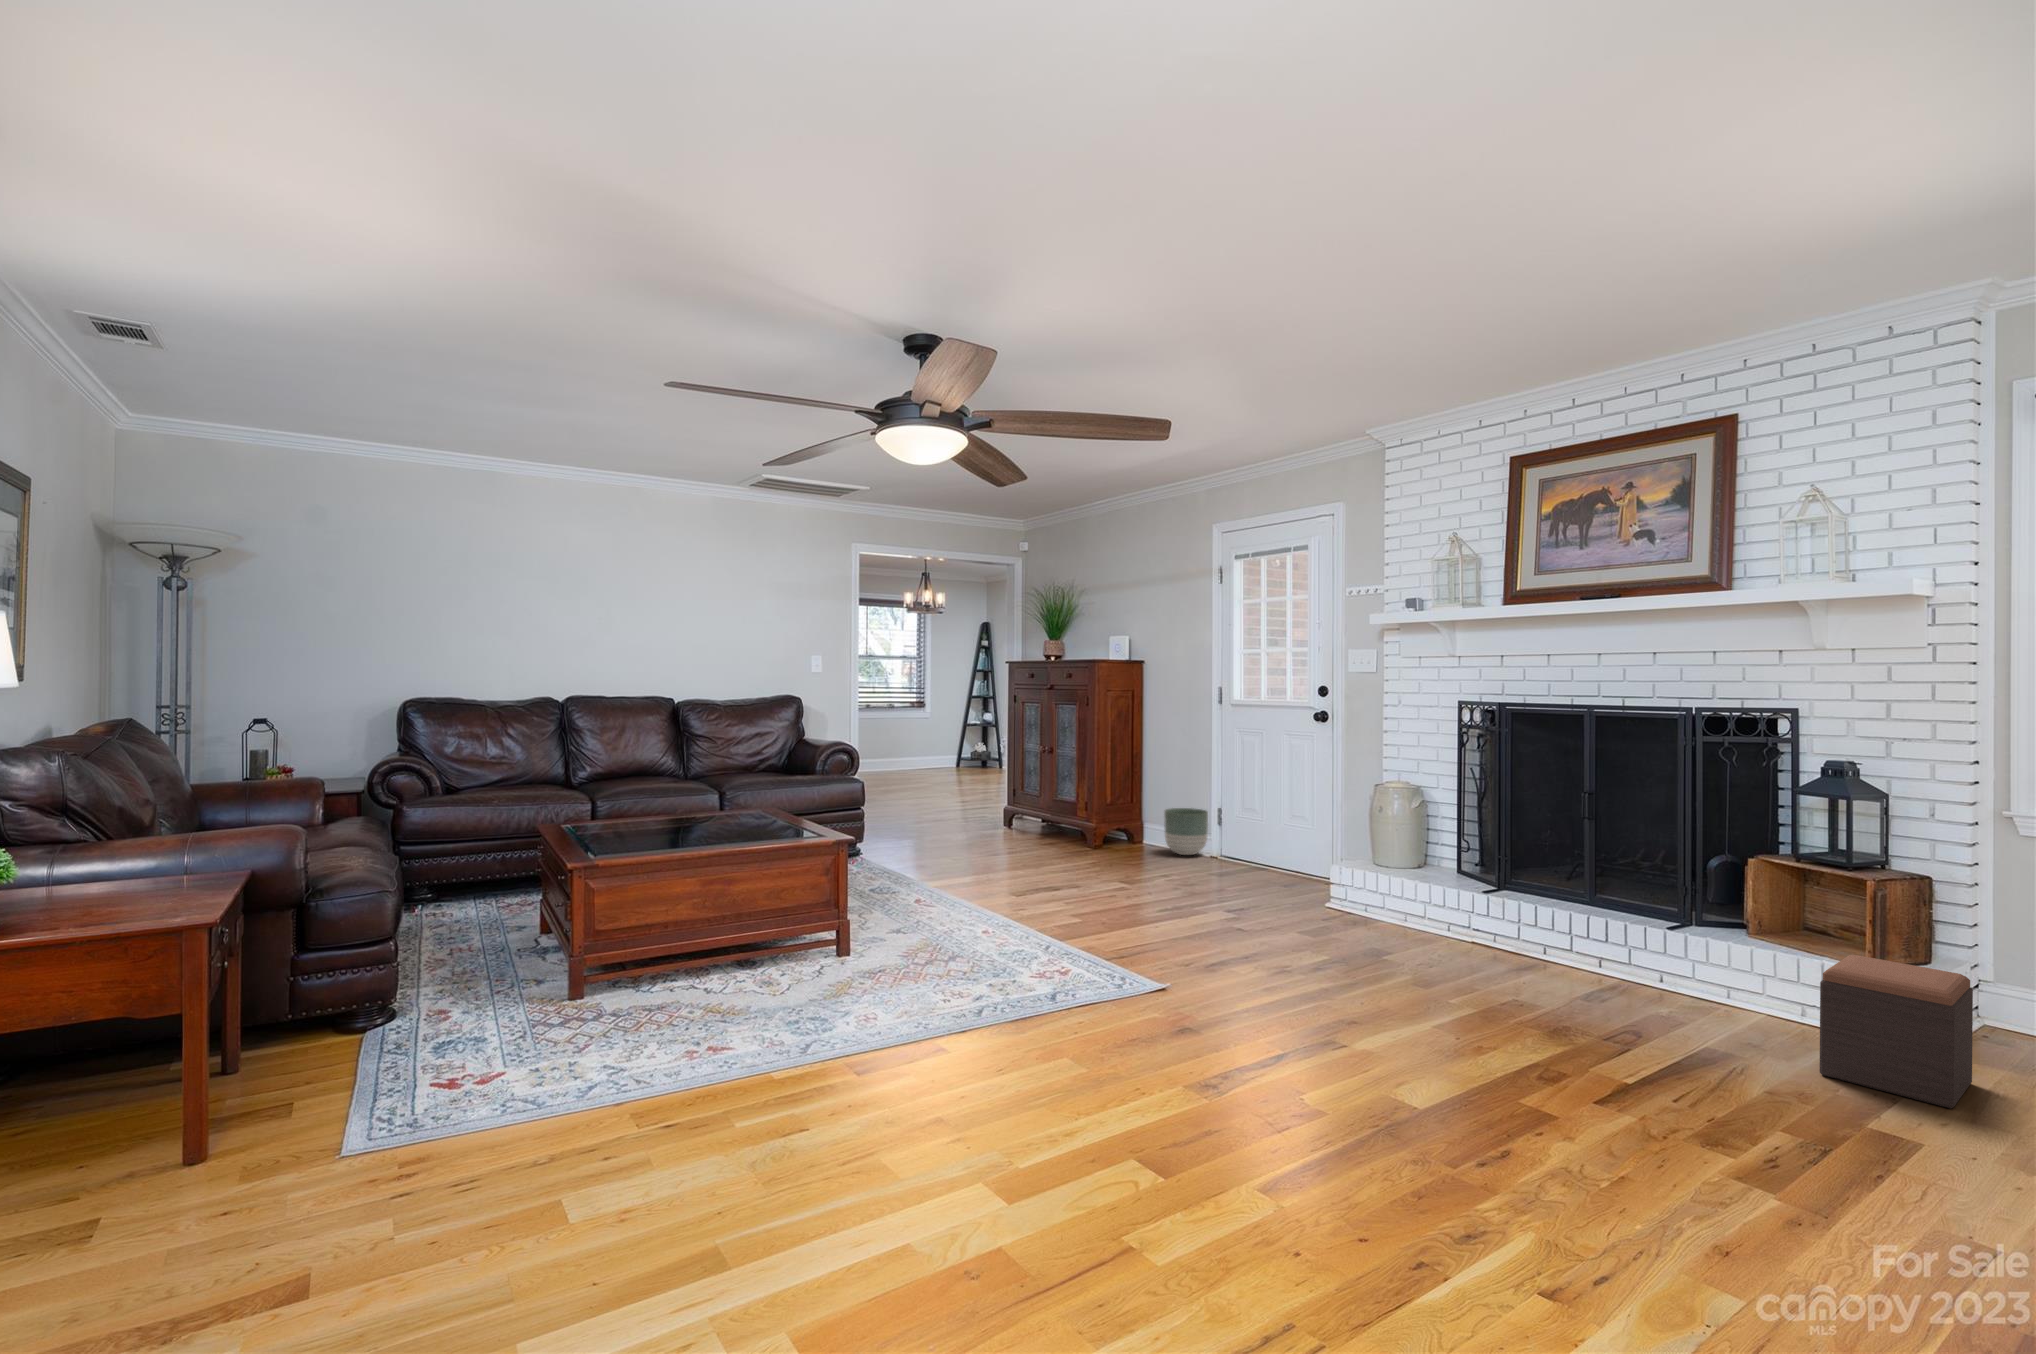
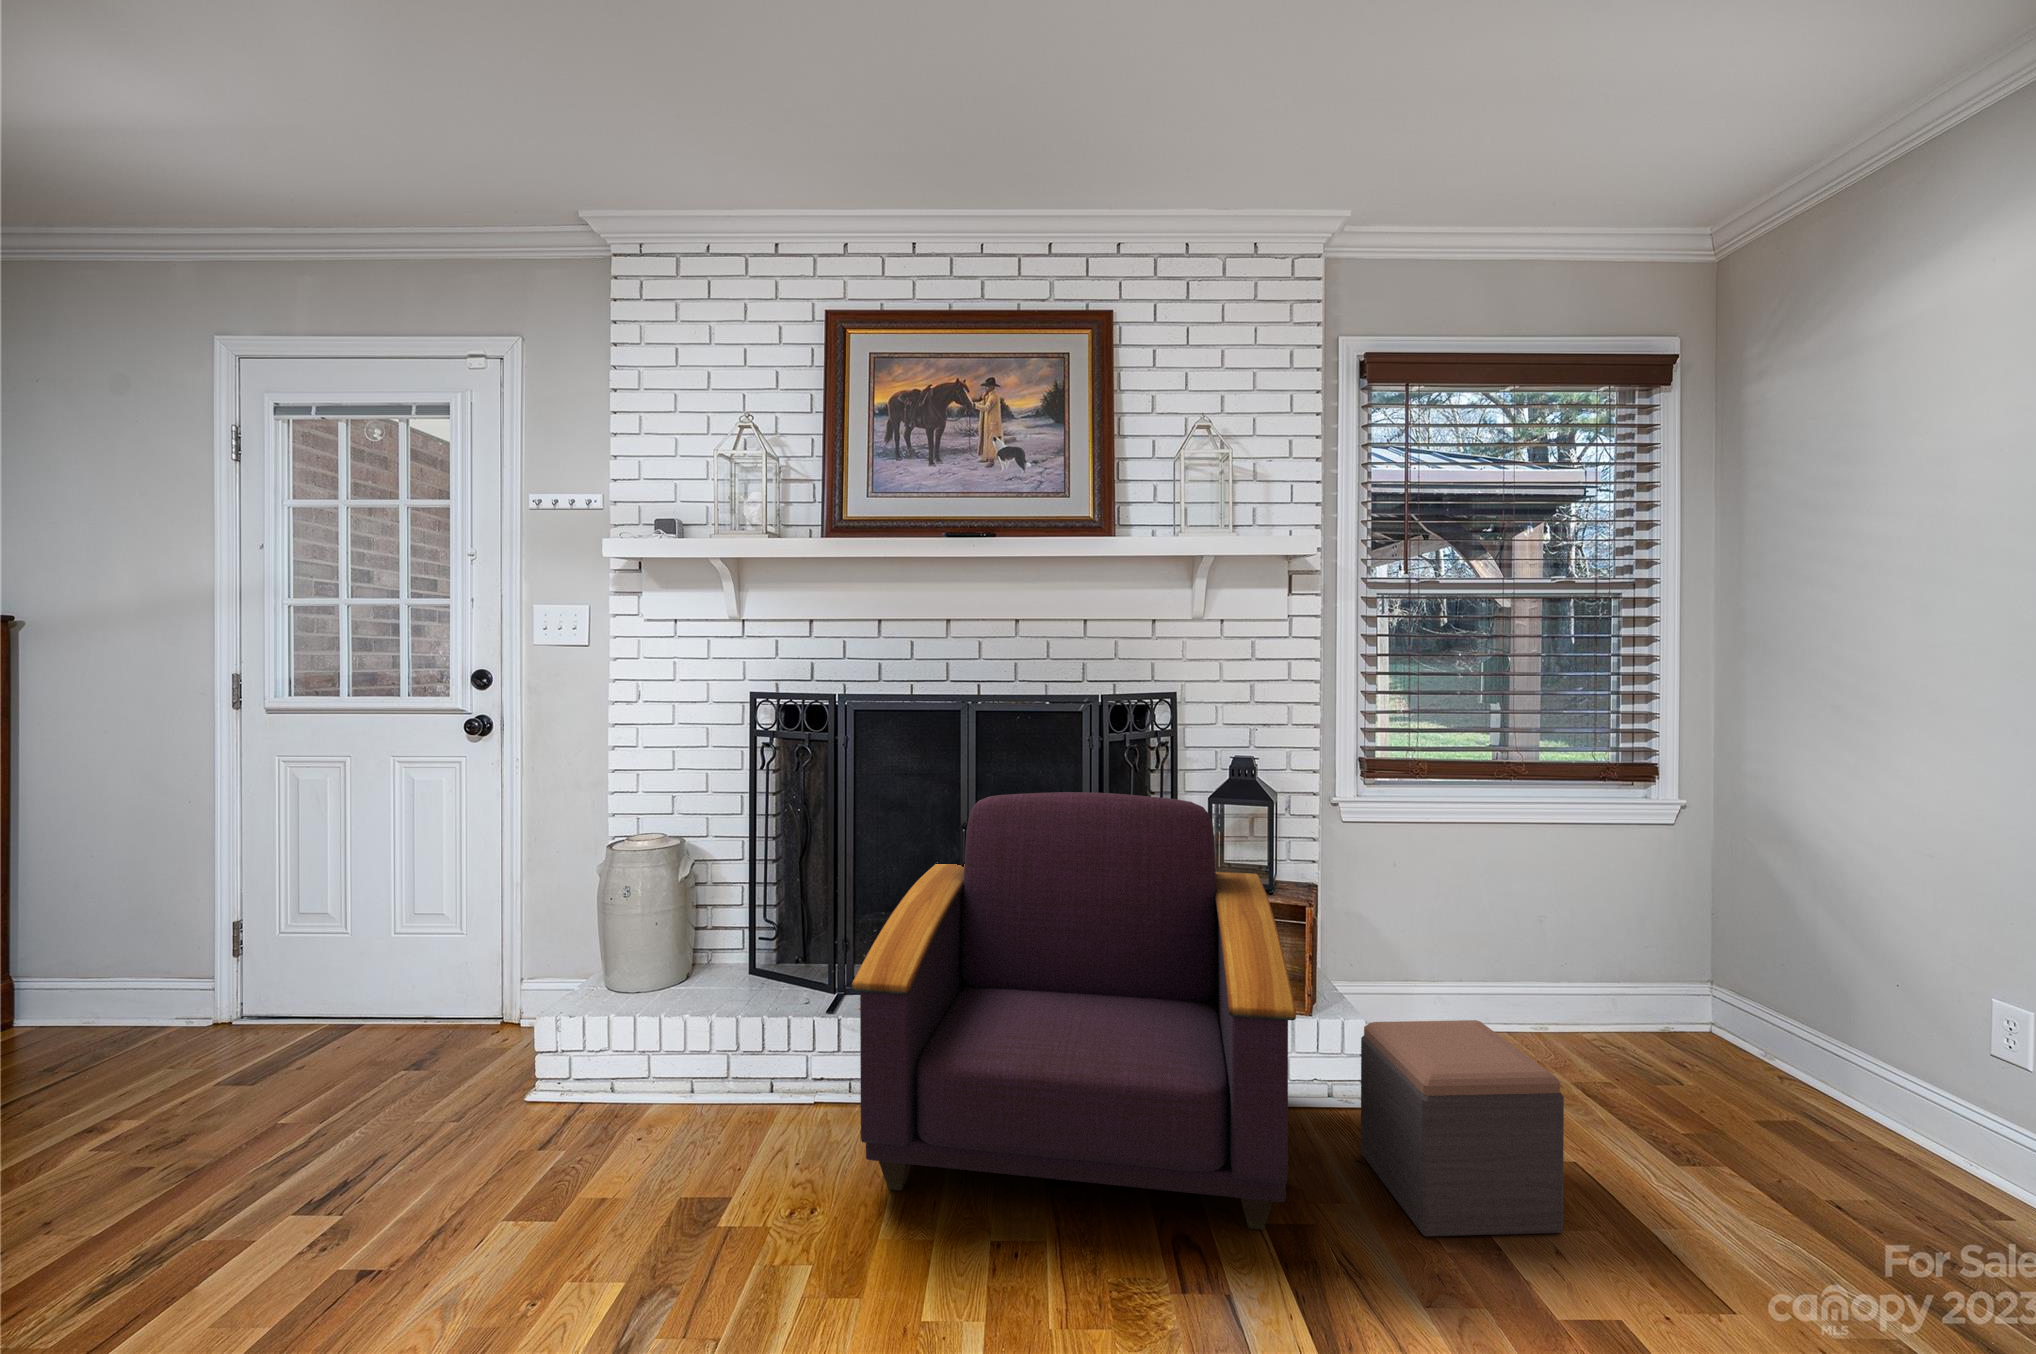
armchair: none [1463,773,1817,1040] -> present [852,792,1296,1230]
planter: present [1164,808,1208,855] -> none [86,924,214,1034]

